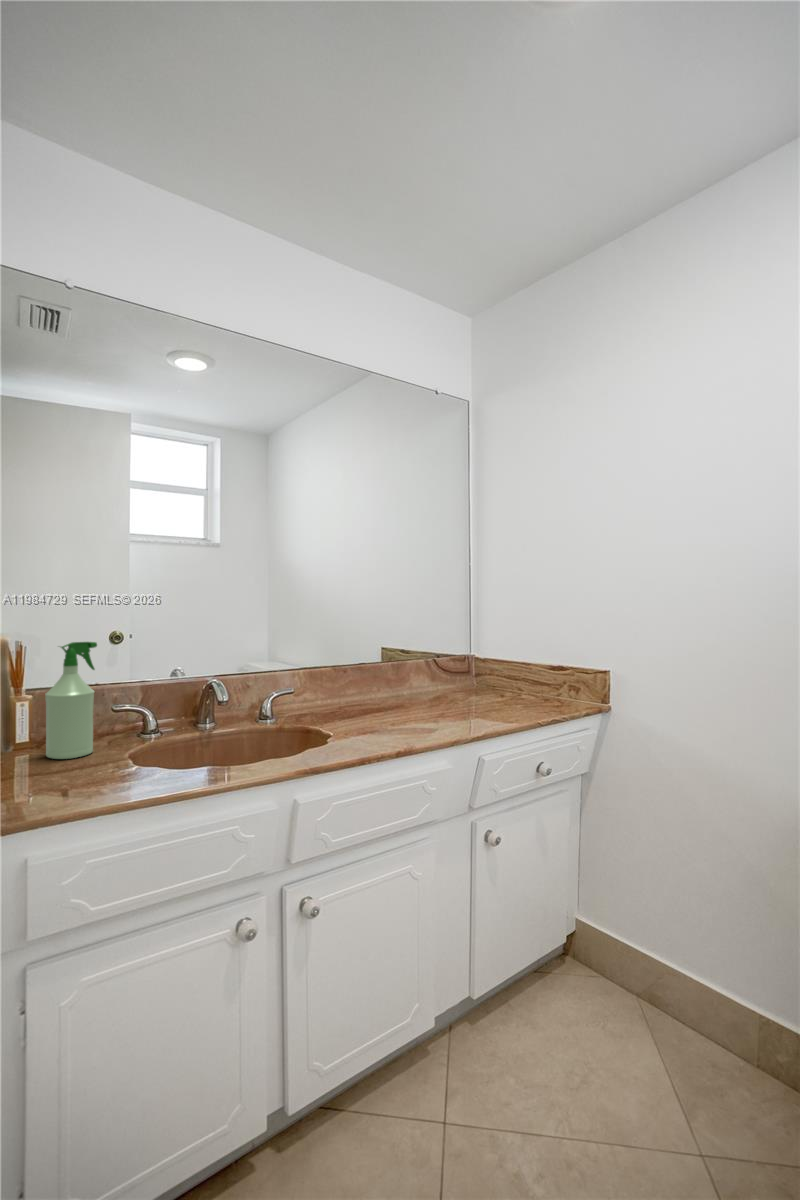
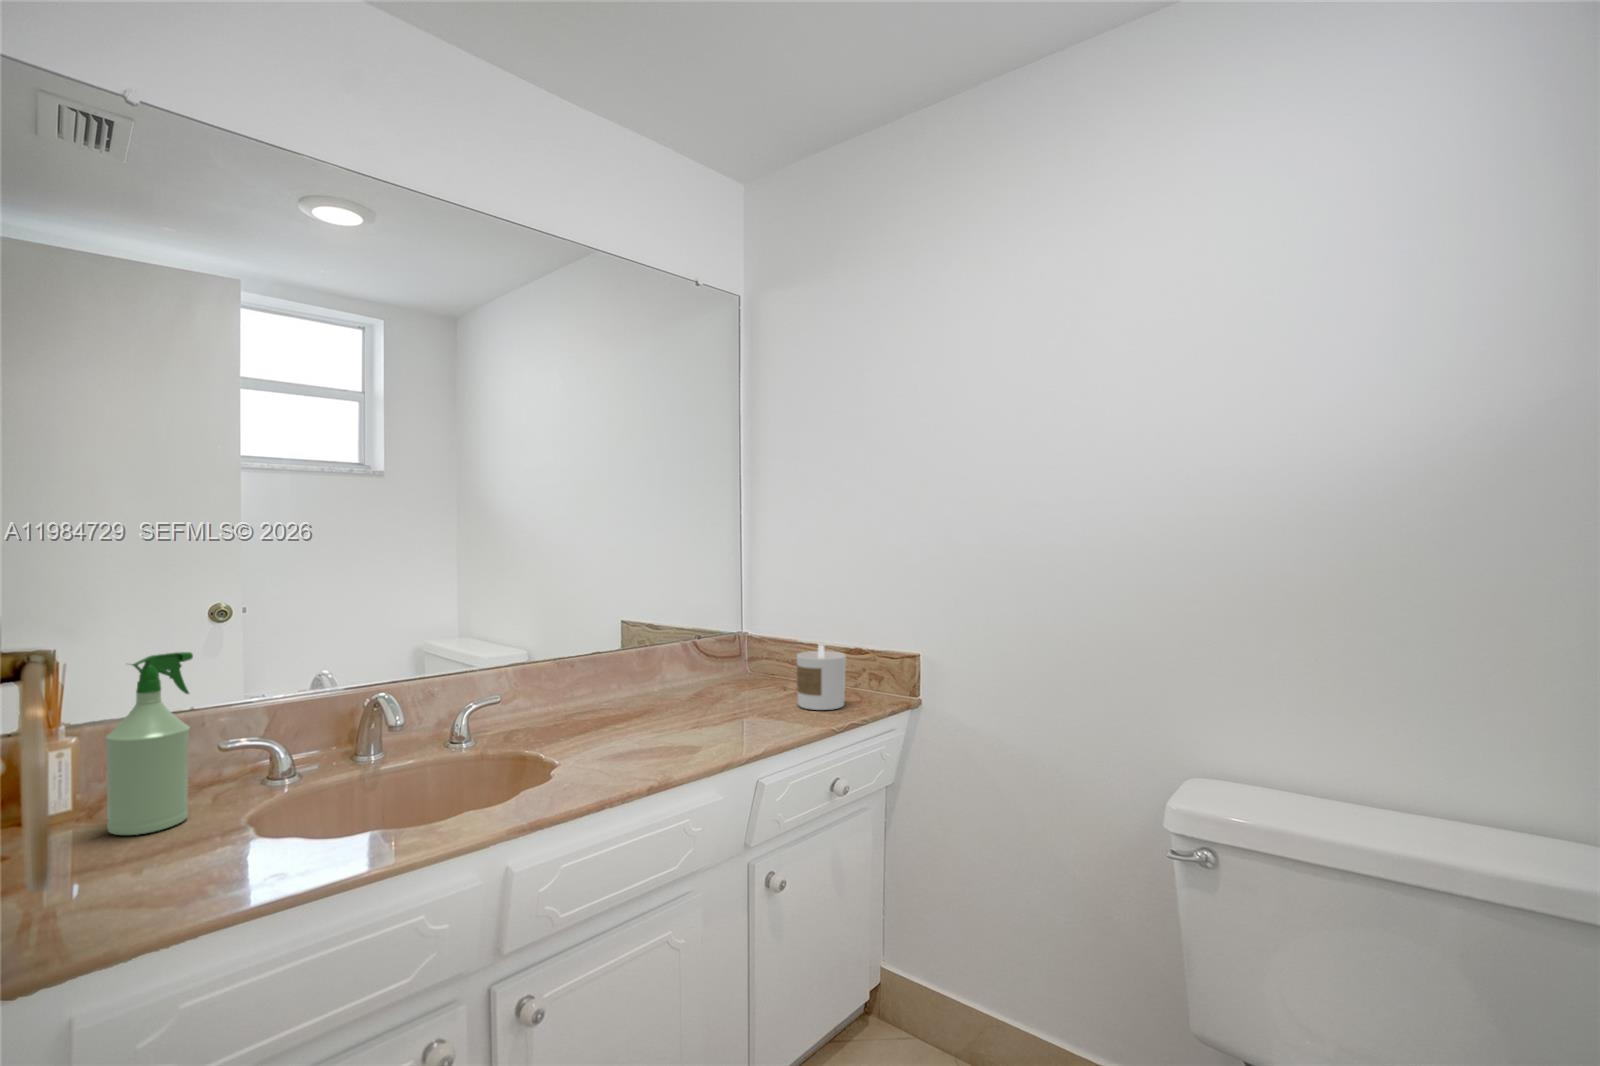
candle: none [511,661,550,711] -> present [797,645,846,710]

